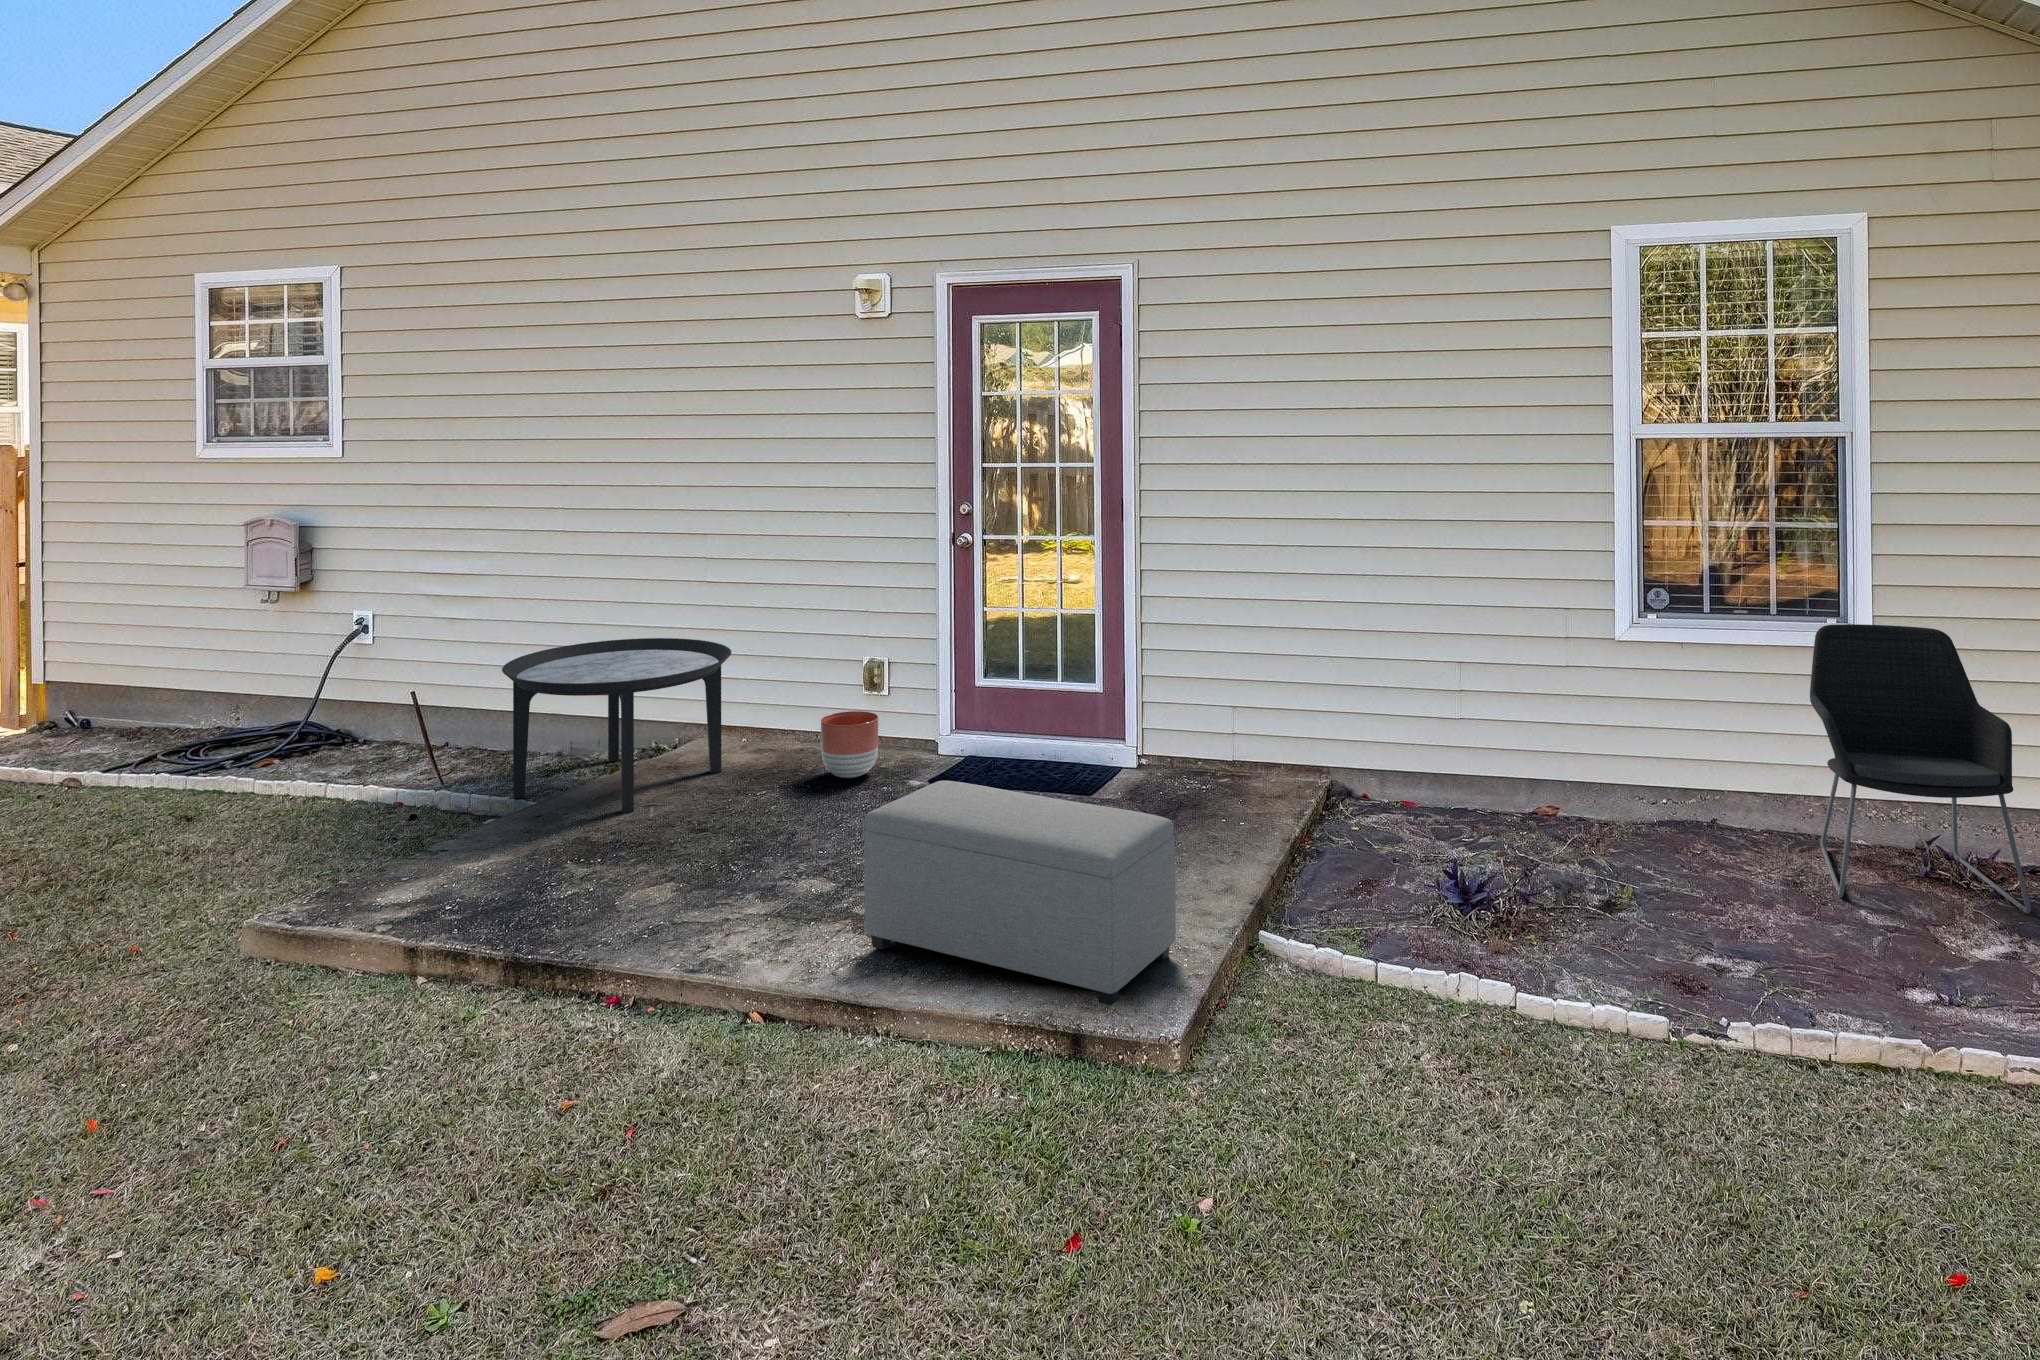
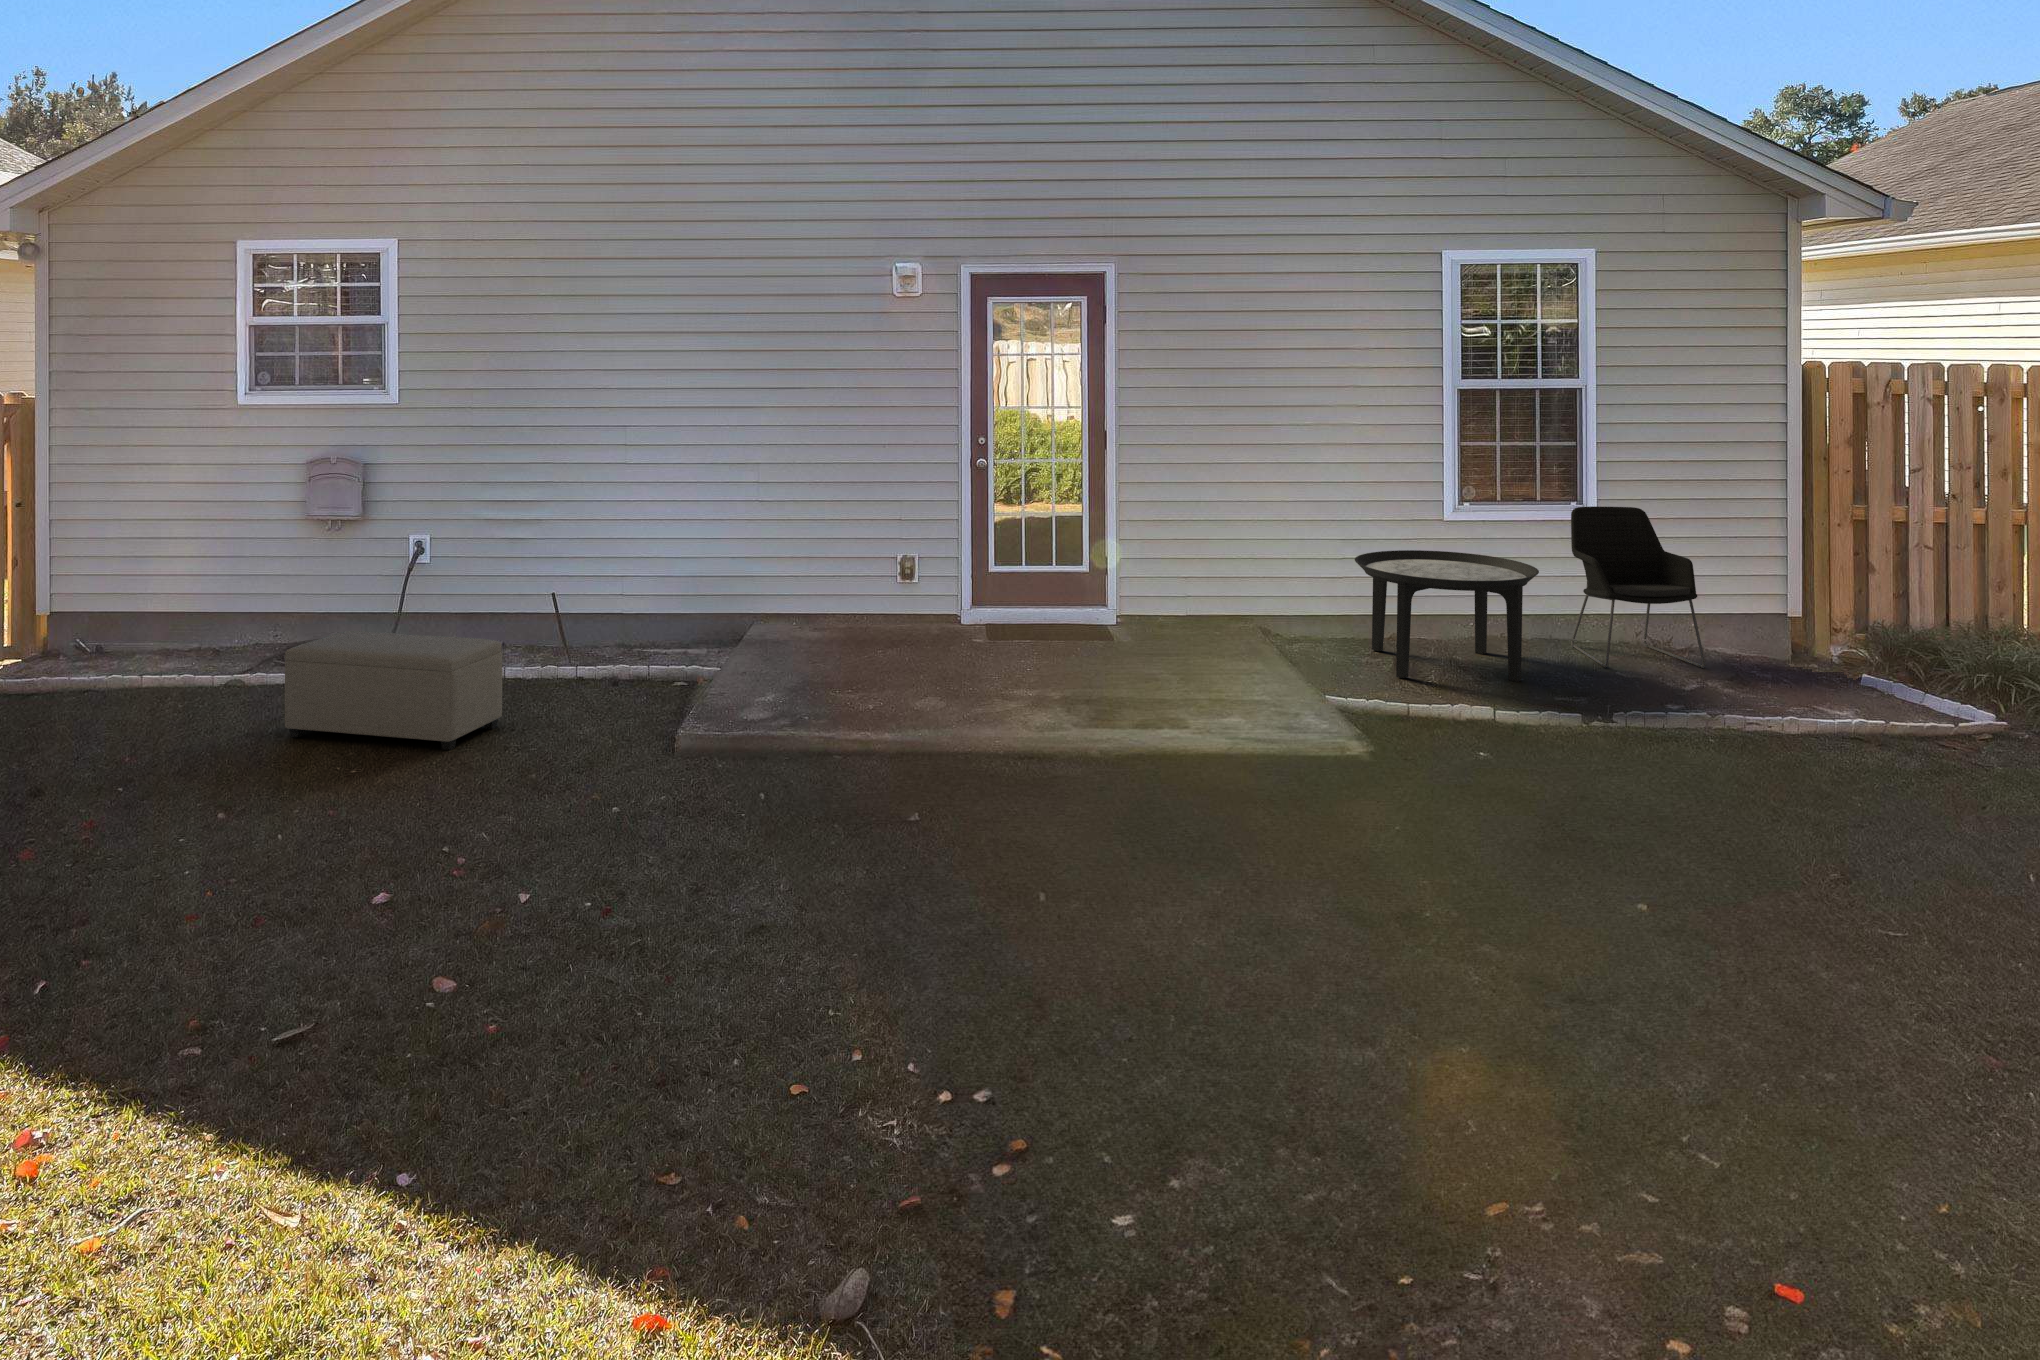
round table: present [502,638,732,813] -> present [1355,550,1539,682]
planter: present [821,711,878,778] -> none [877,599,921,648]
ottoman: present [864,781,1176,1005] -> present [285,631,502,750]

